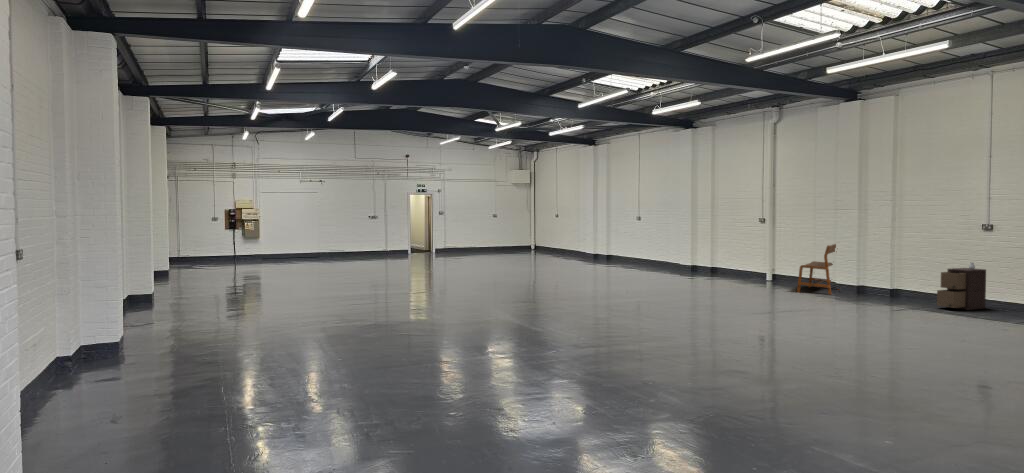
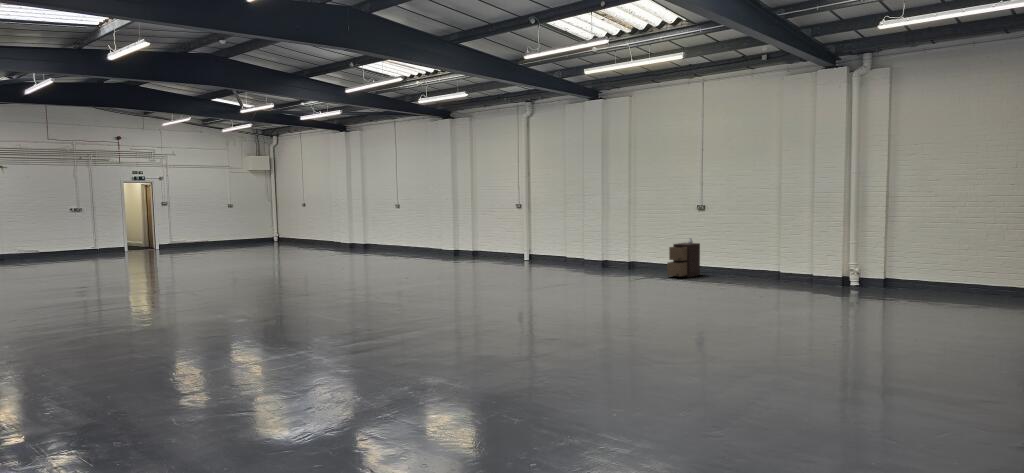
bench: present [797,244,836,294] -> none [555,225,587,271]

